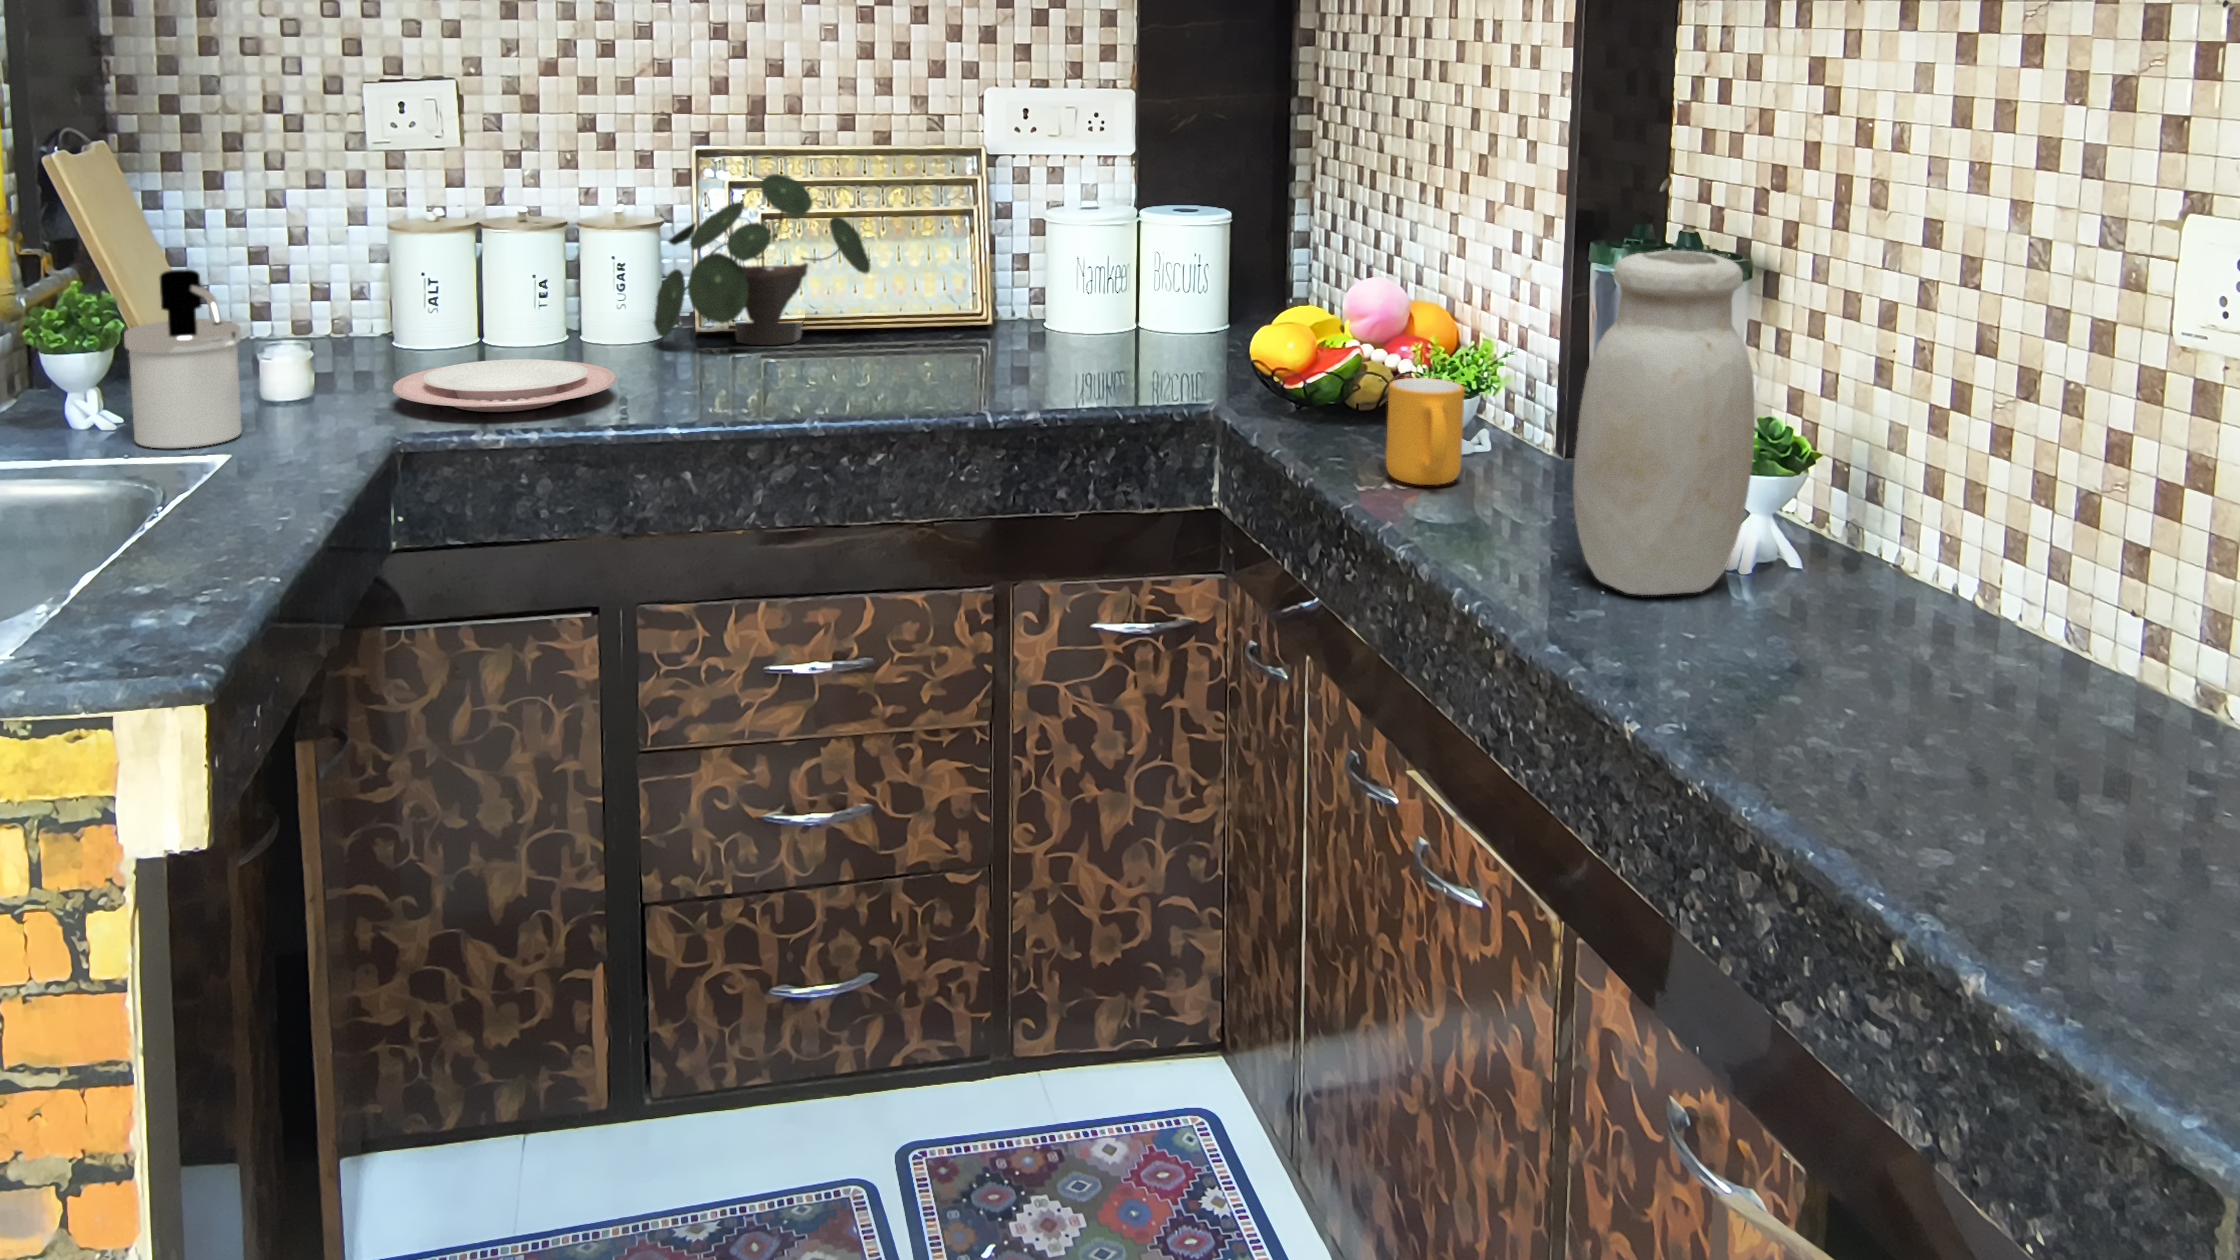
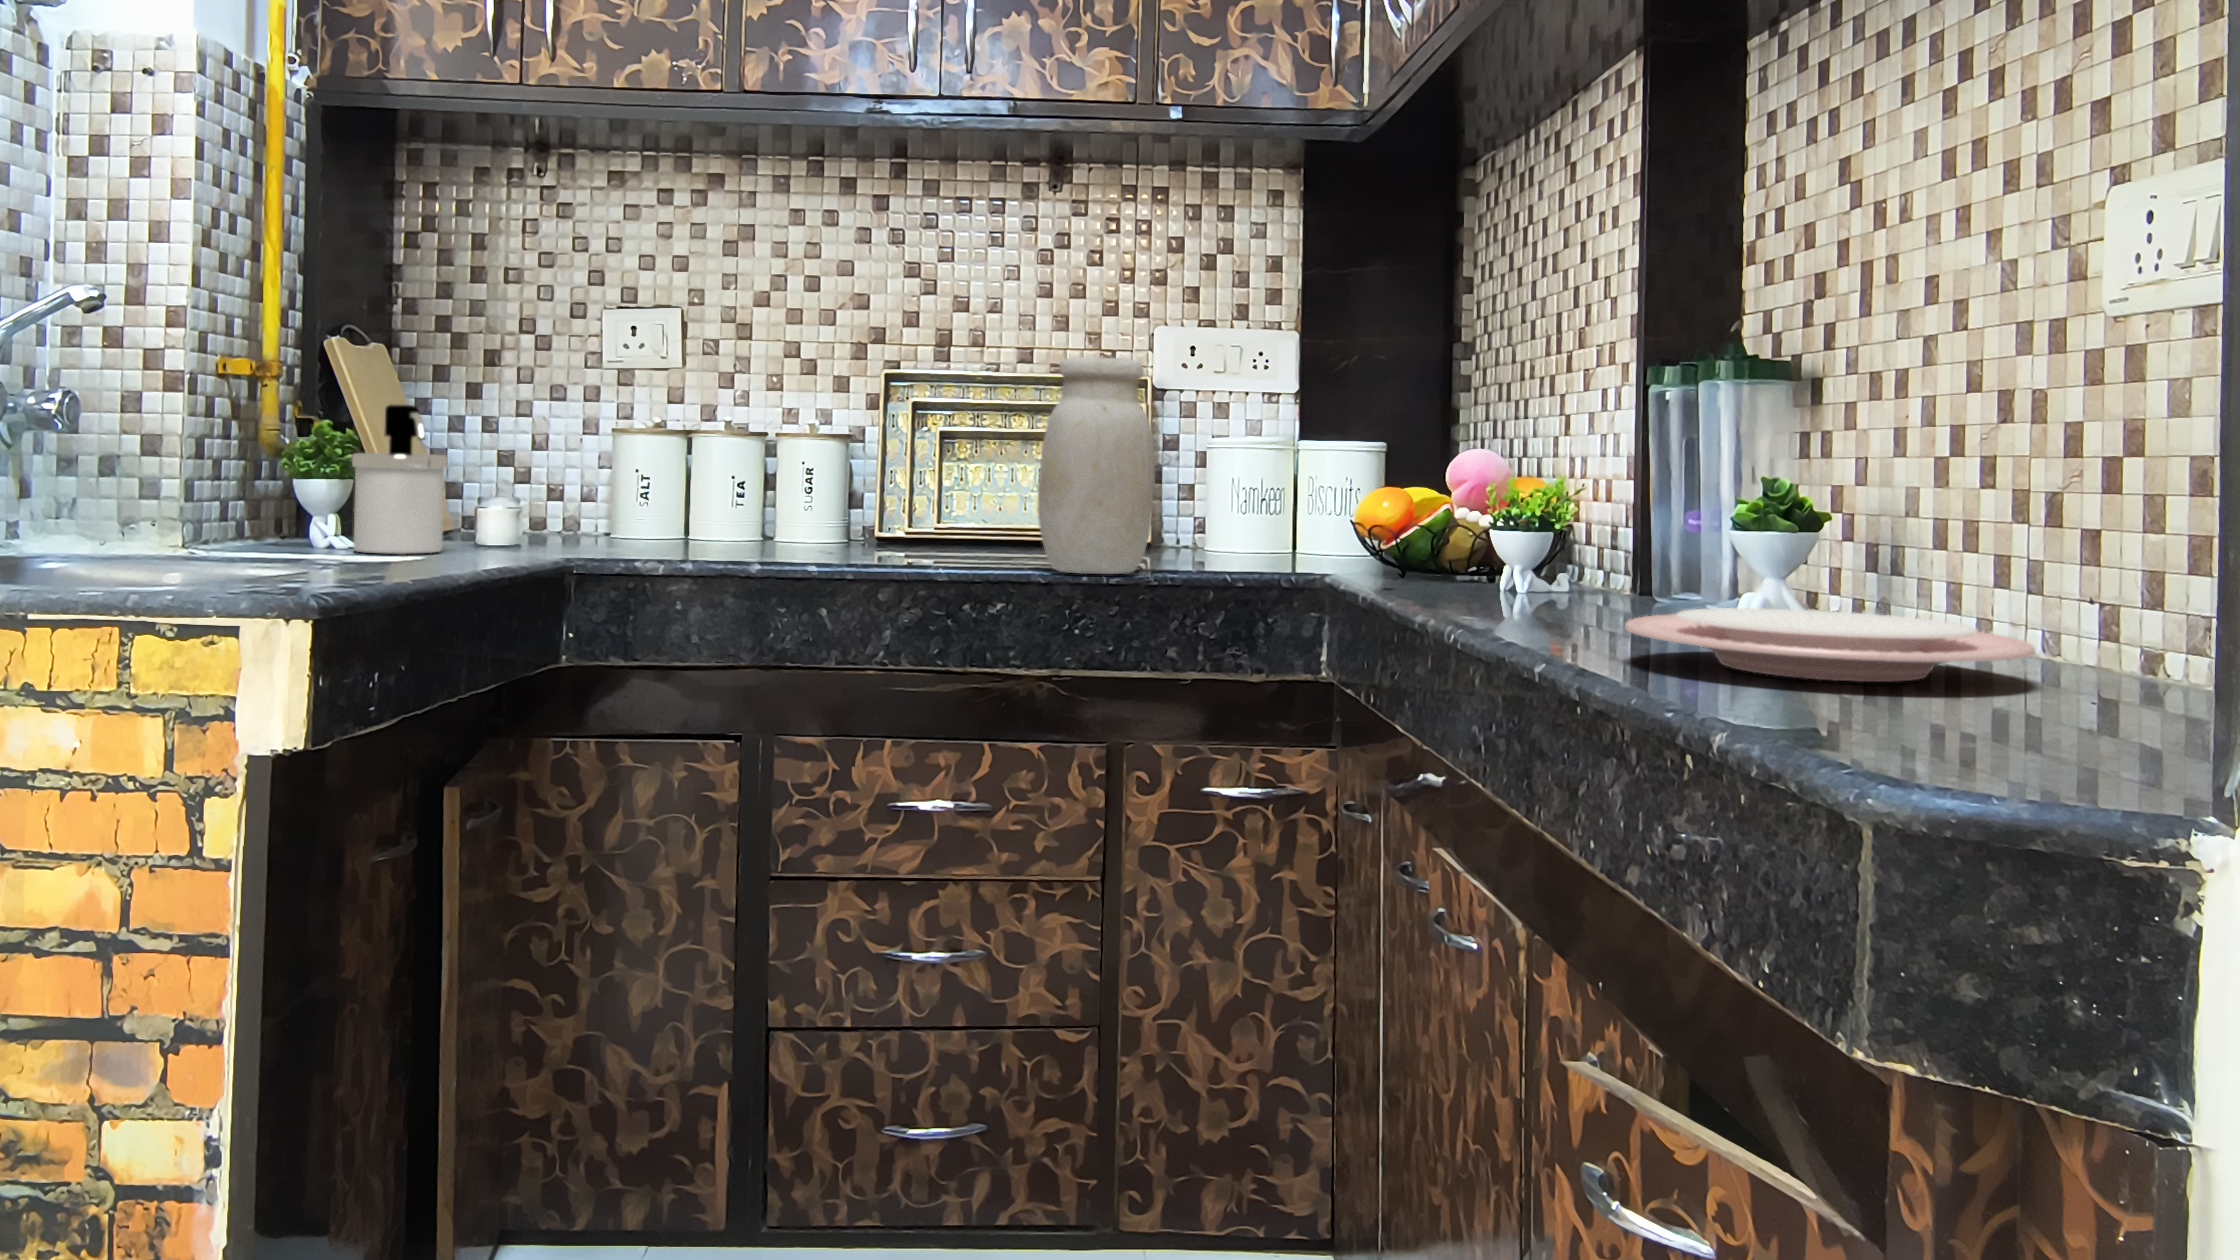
potted plant: present [653,174,871,345] -> none [829,386,1031,546]
jar: present [1573,250,1755,595] -> present [1037,356,1155,574]
plate: present [393,359,617,412] -> present [1625,608,2035,682]
mug: present [1386,378,1465,485] -> none [1439,498,1515,595]

